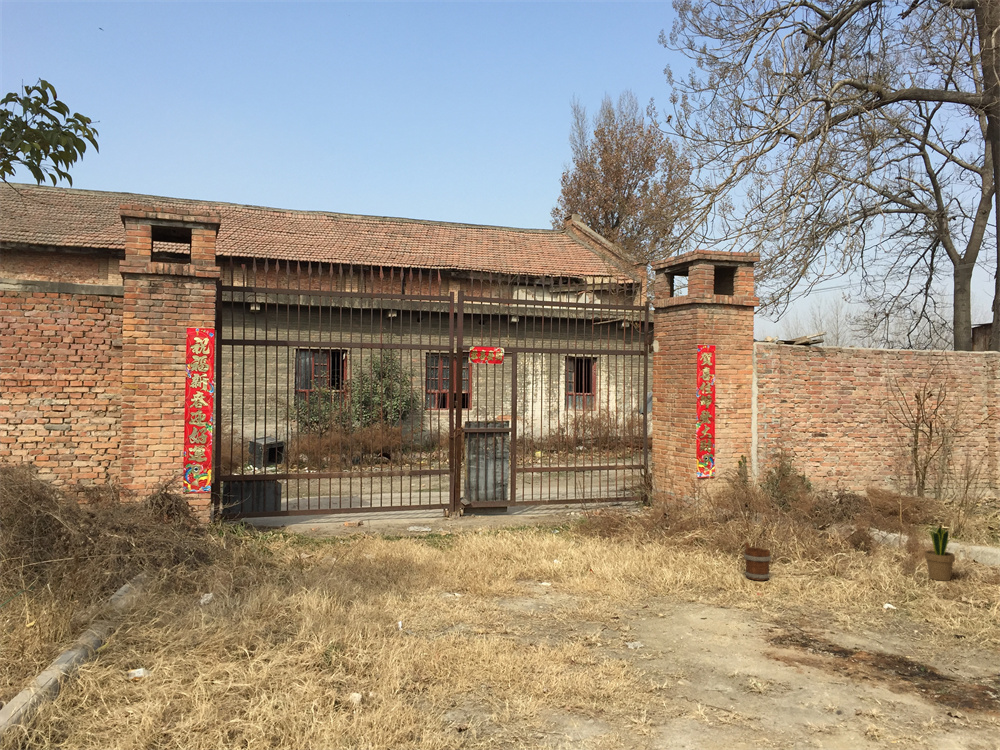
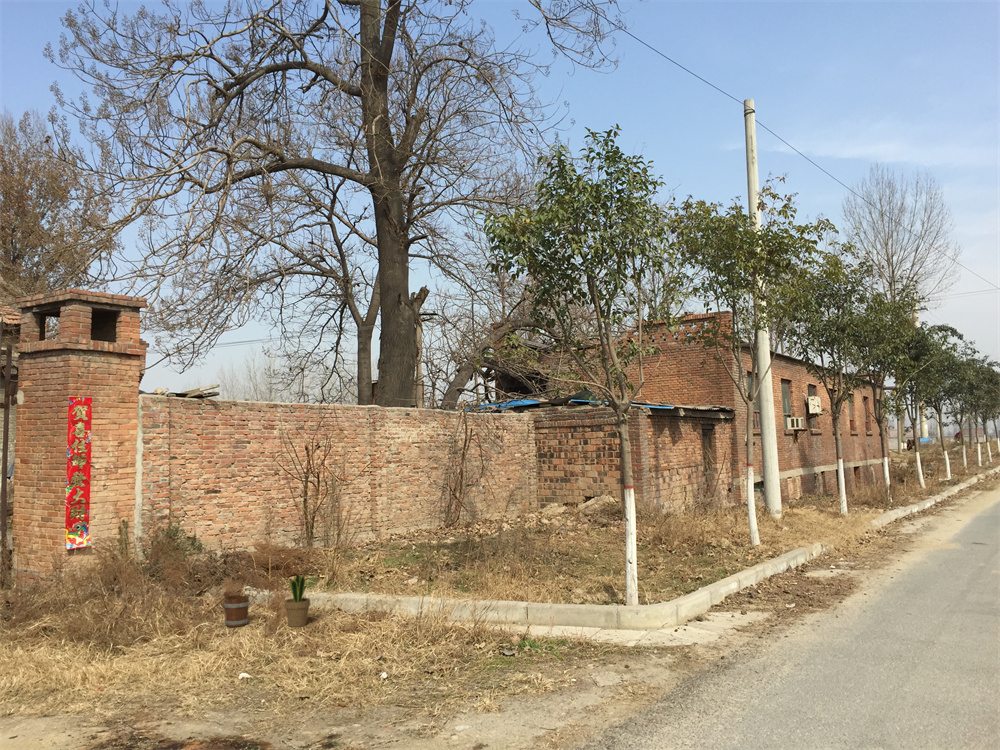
bucket: present [744,542,771,581] -> present [224,592,250,627]

